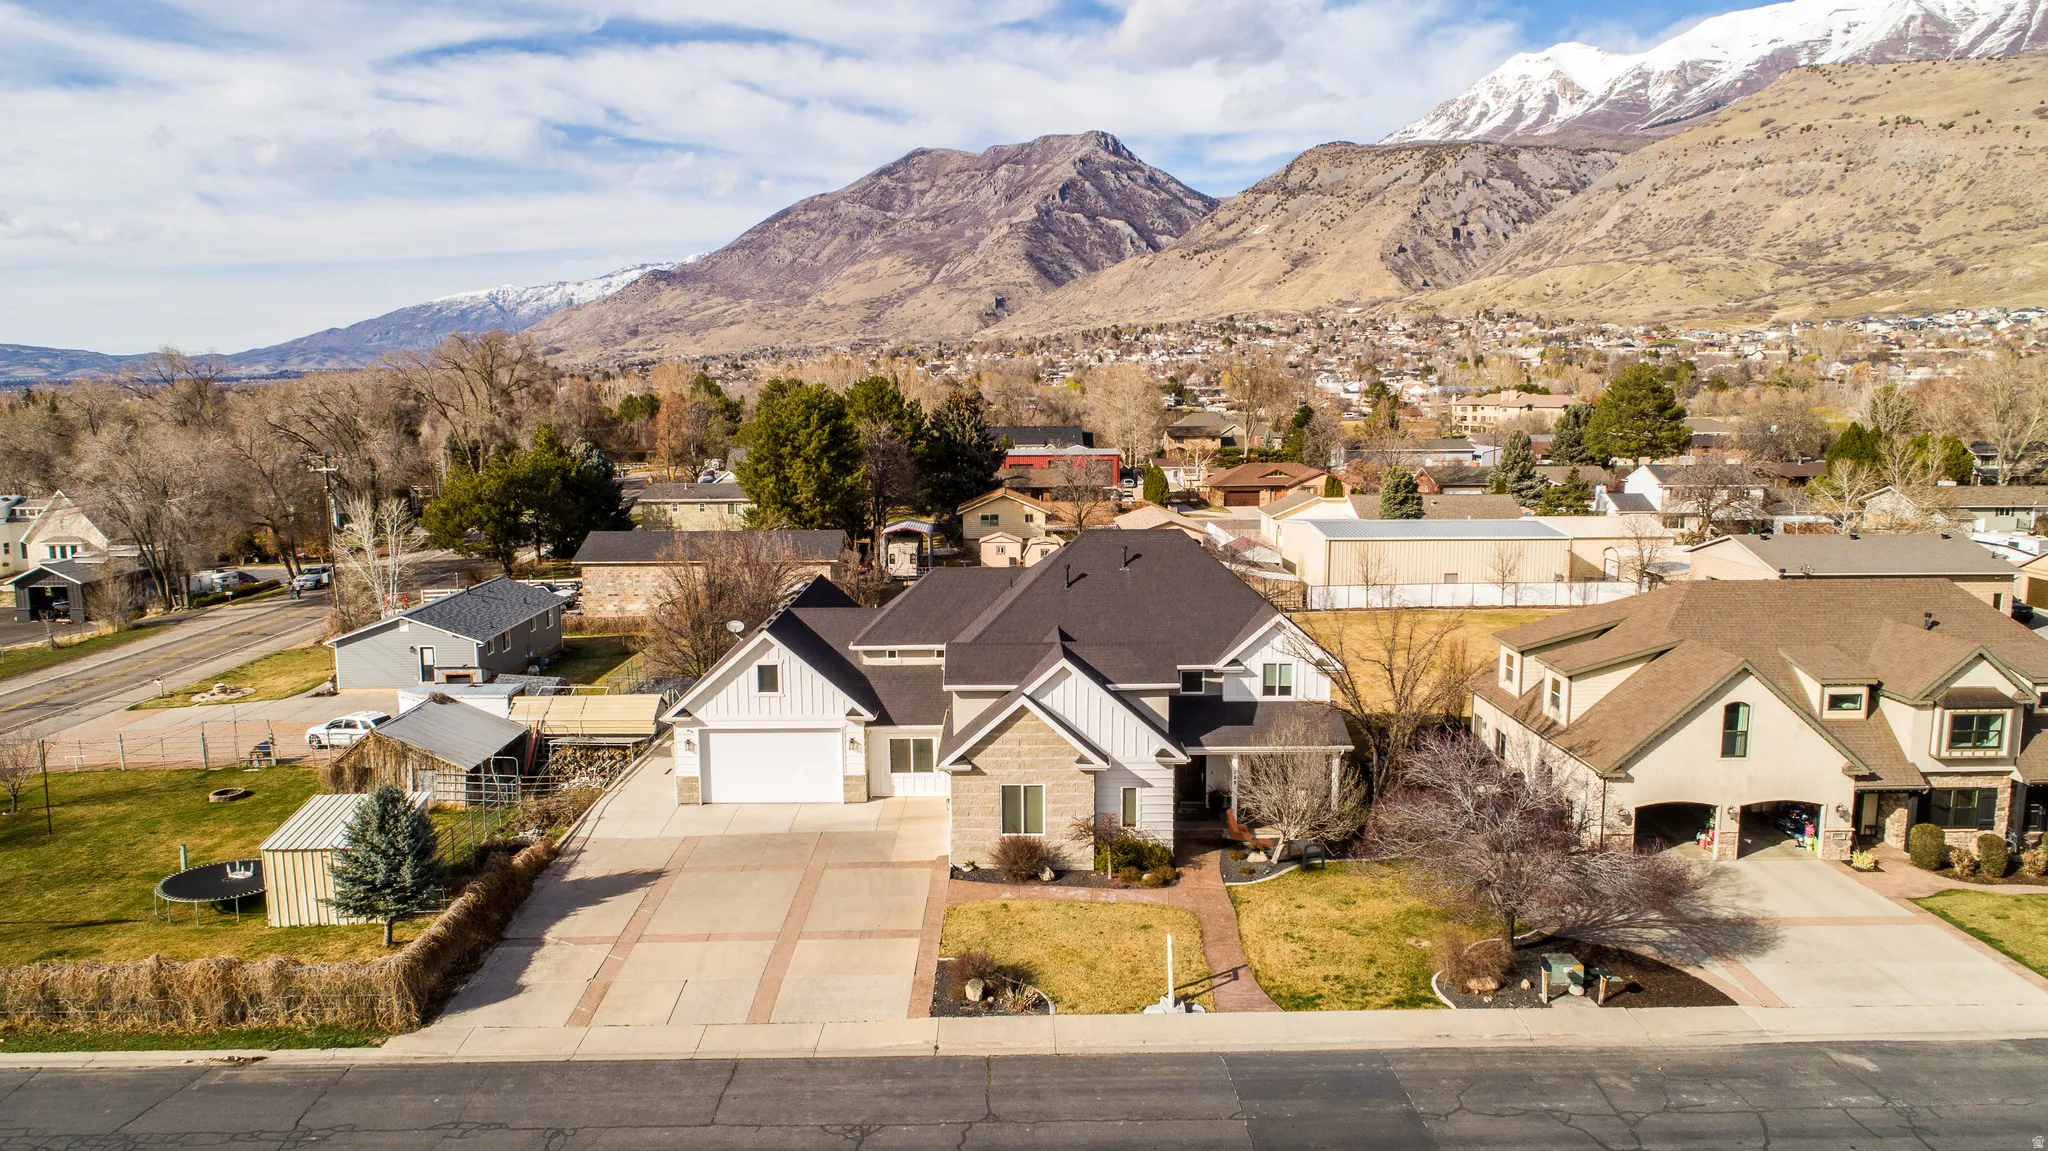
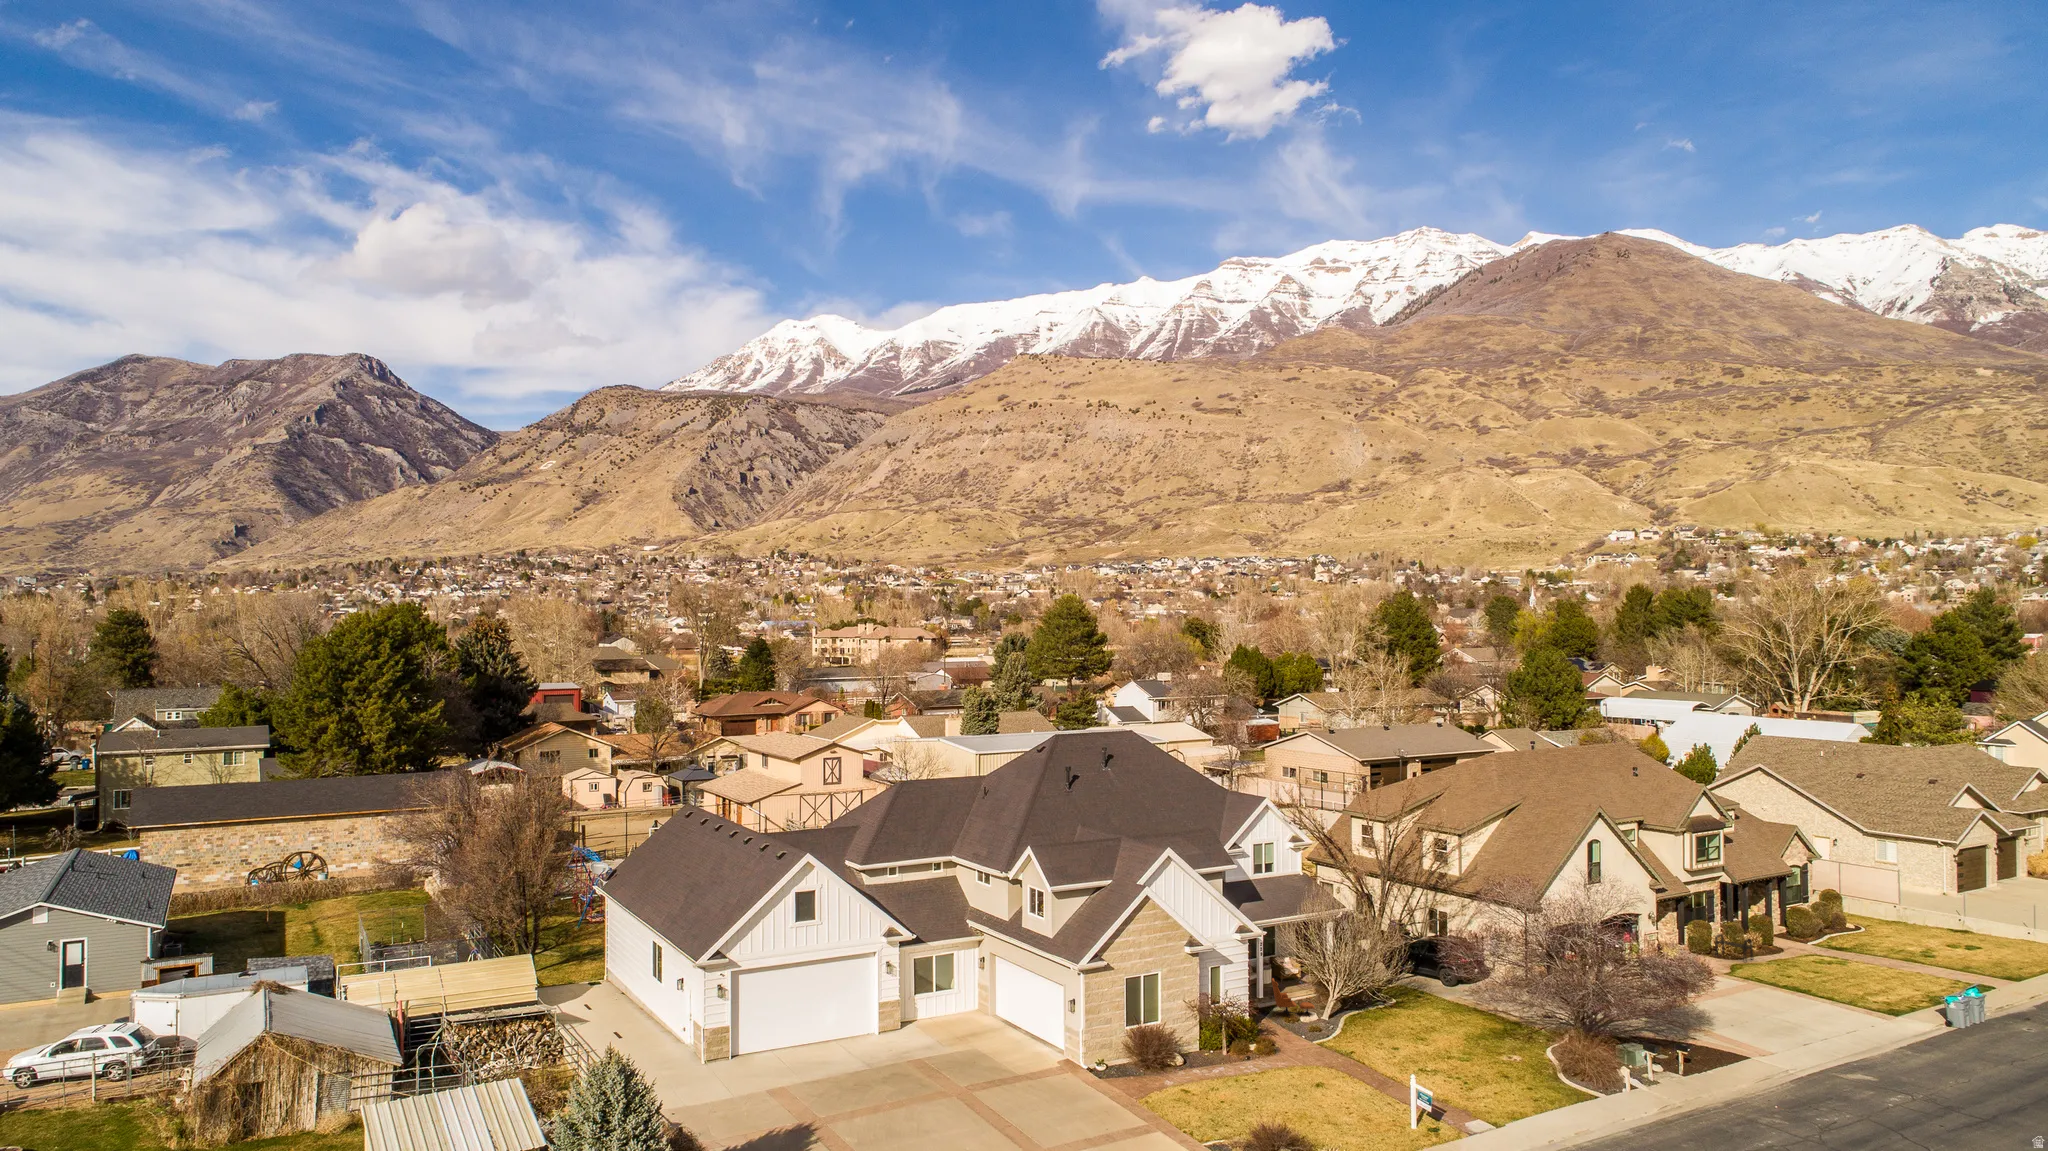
bench: present [1287,838,1325,871] -> present [1715,934,1753,962]

